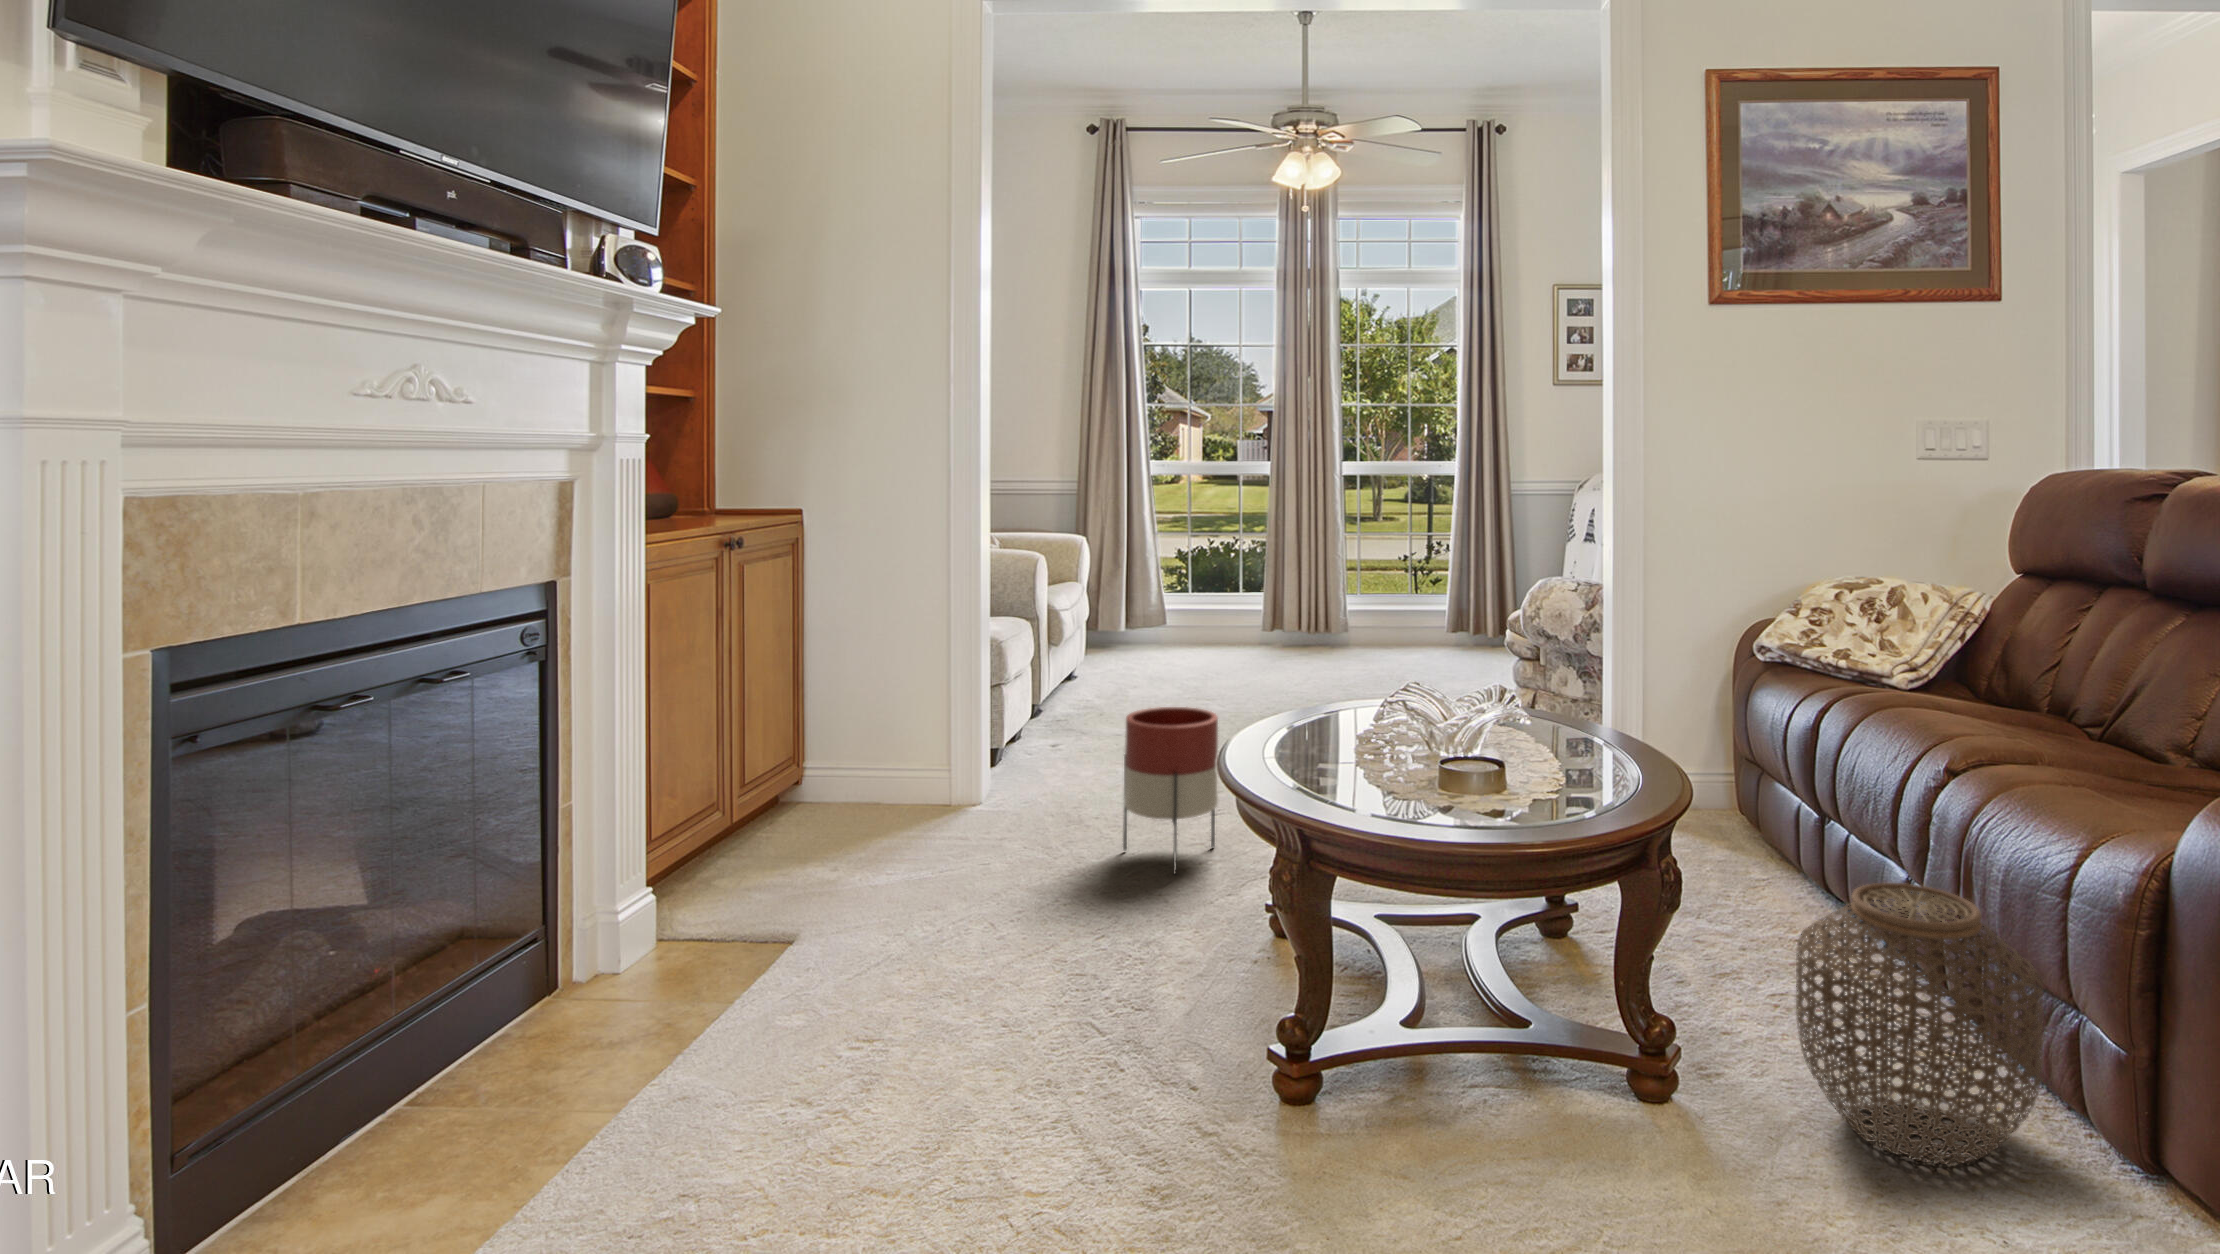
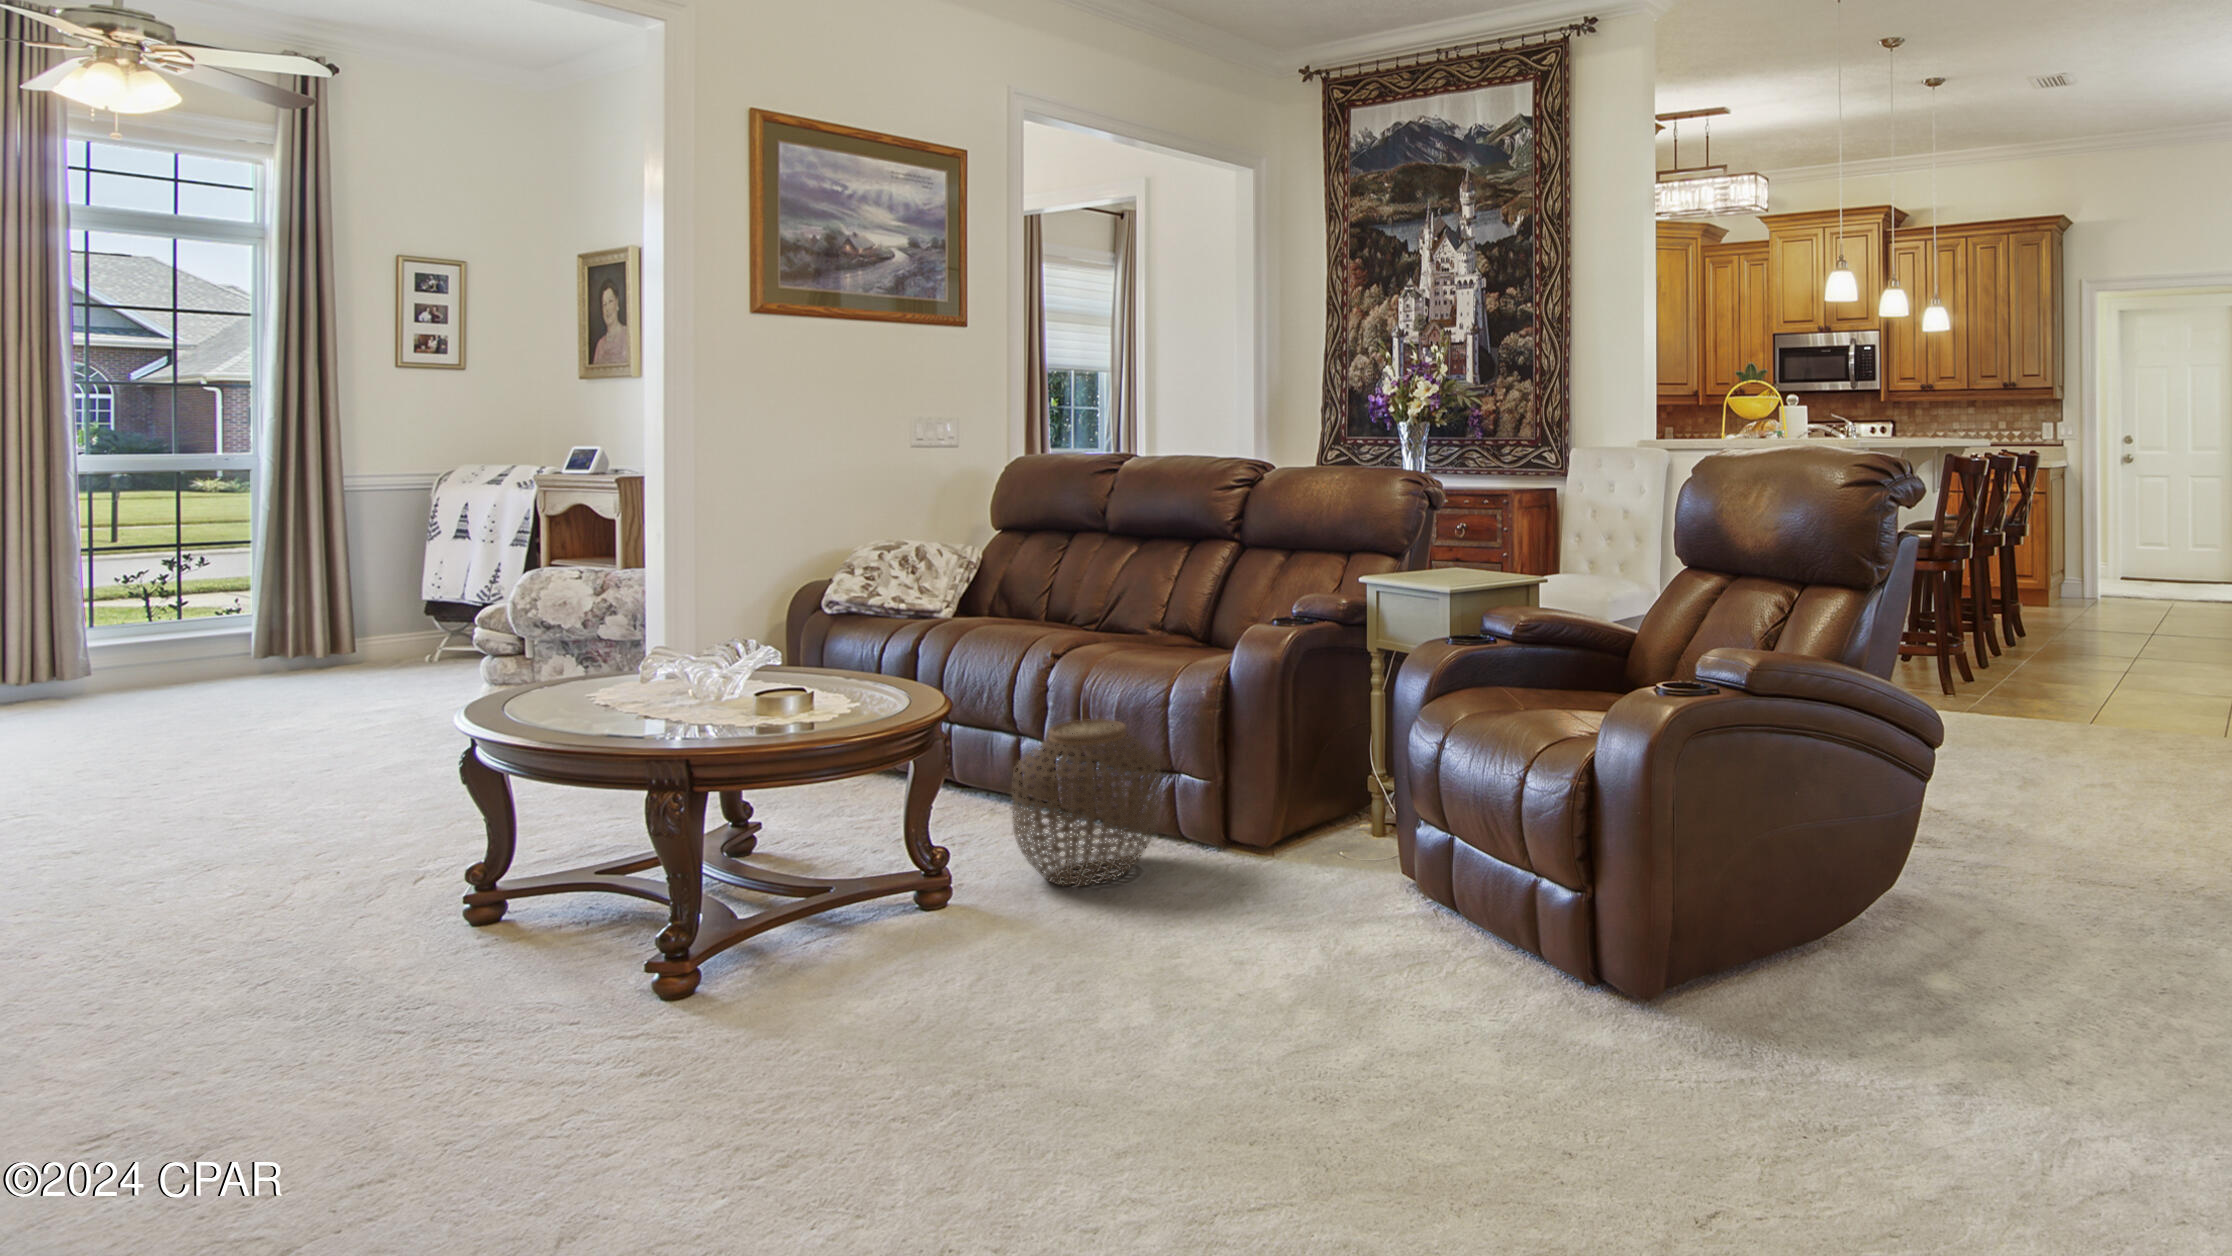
planter: present [1123,707,1218,874] -> none [76,766,249,969]

